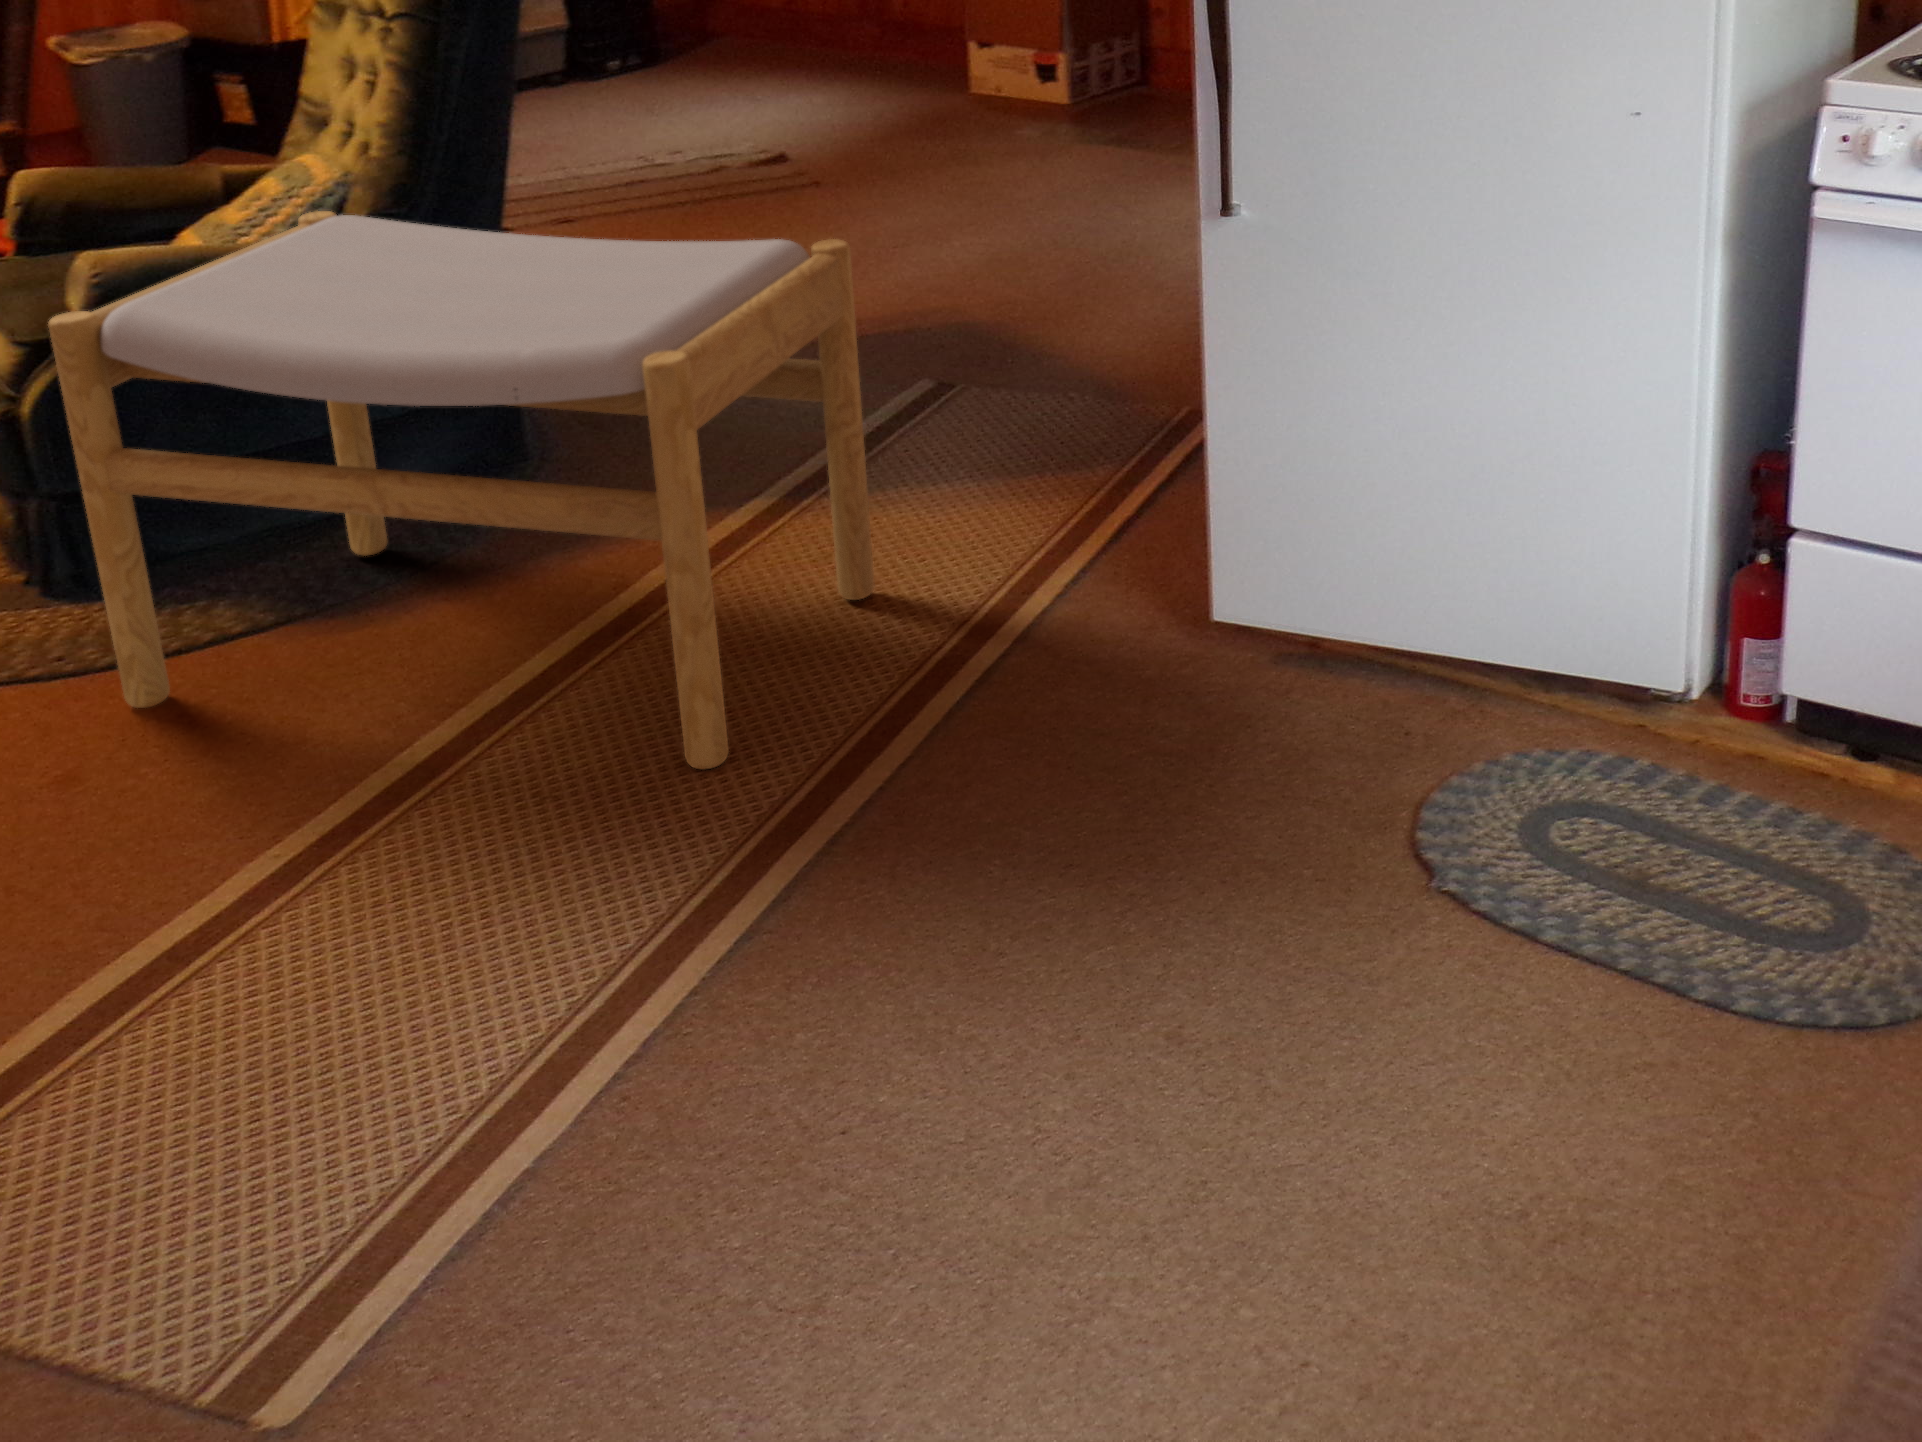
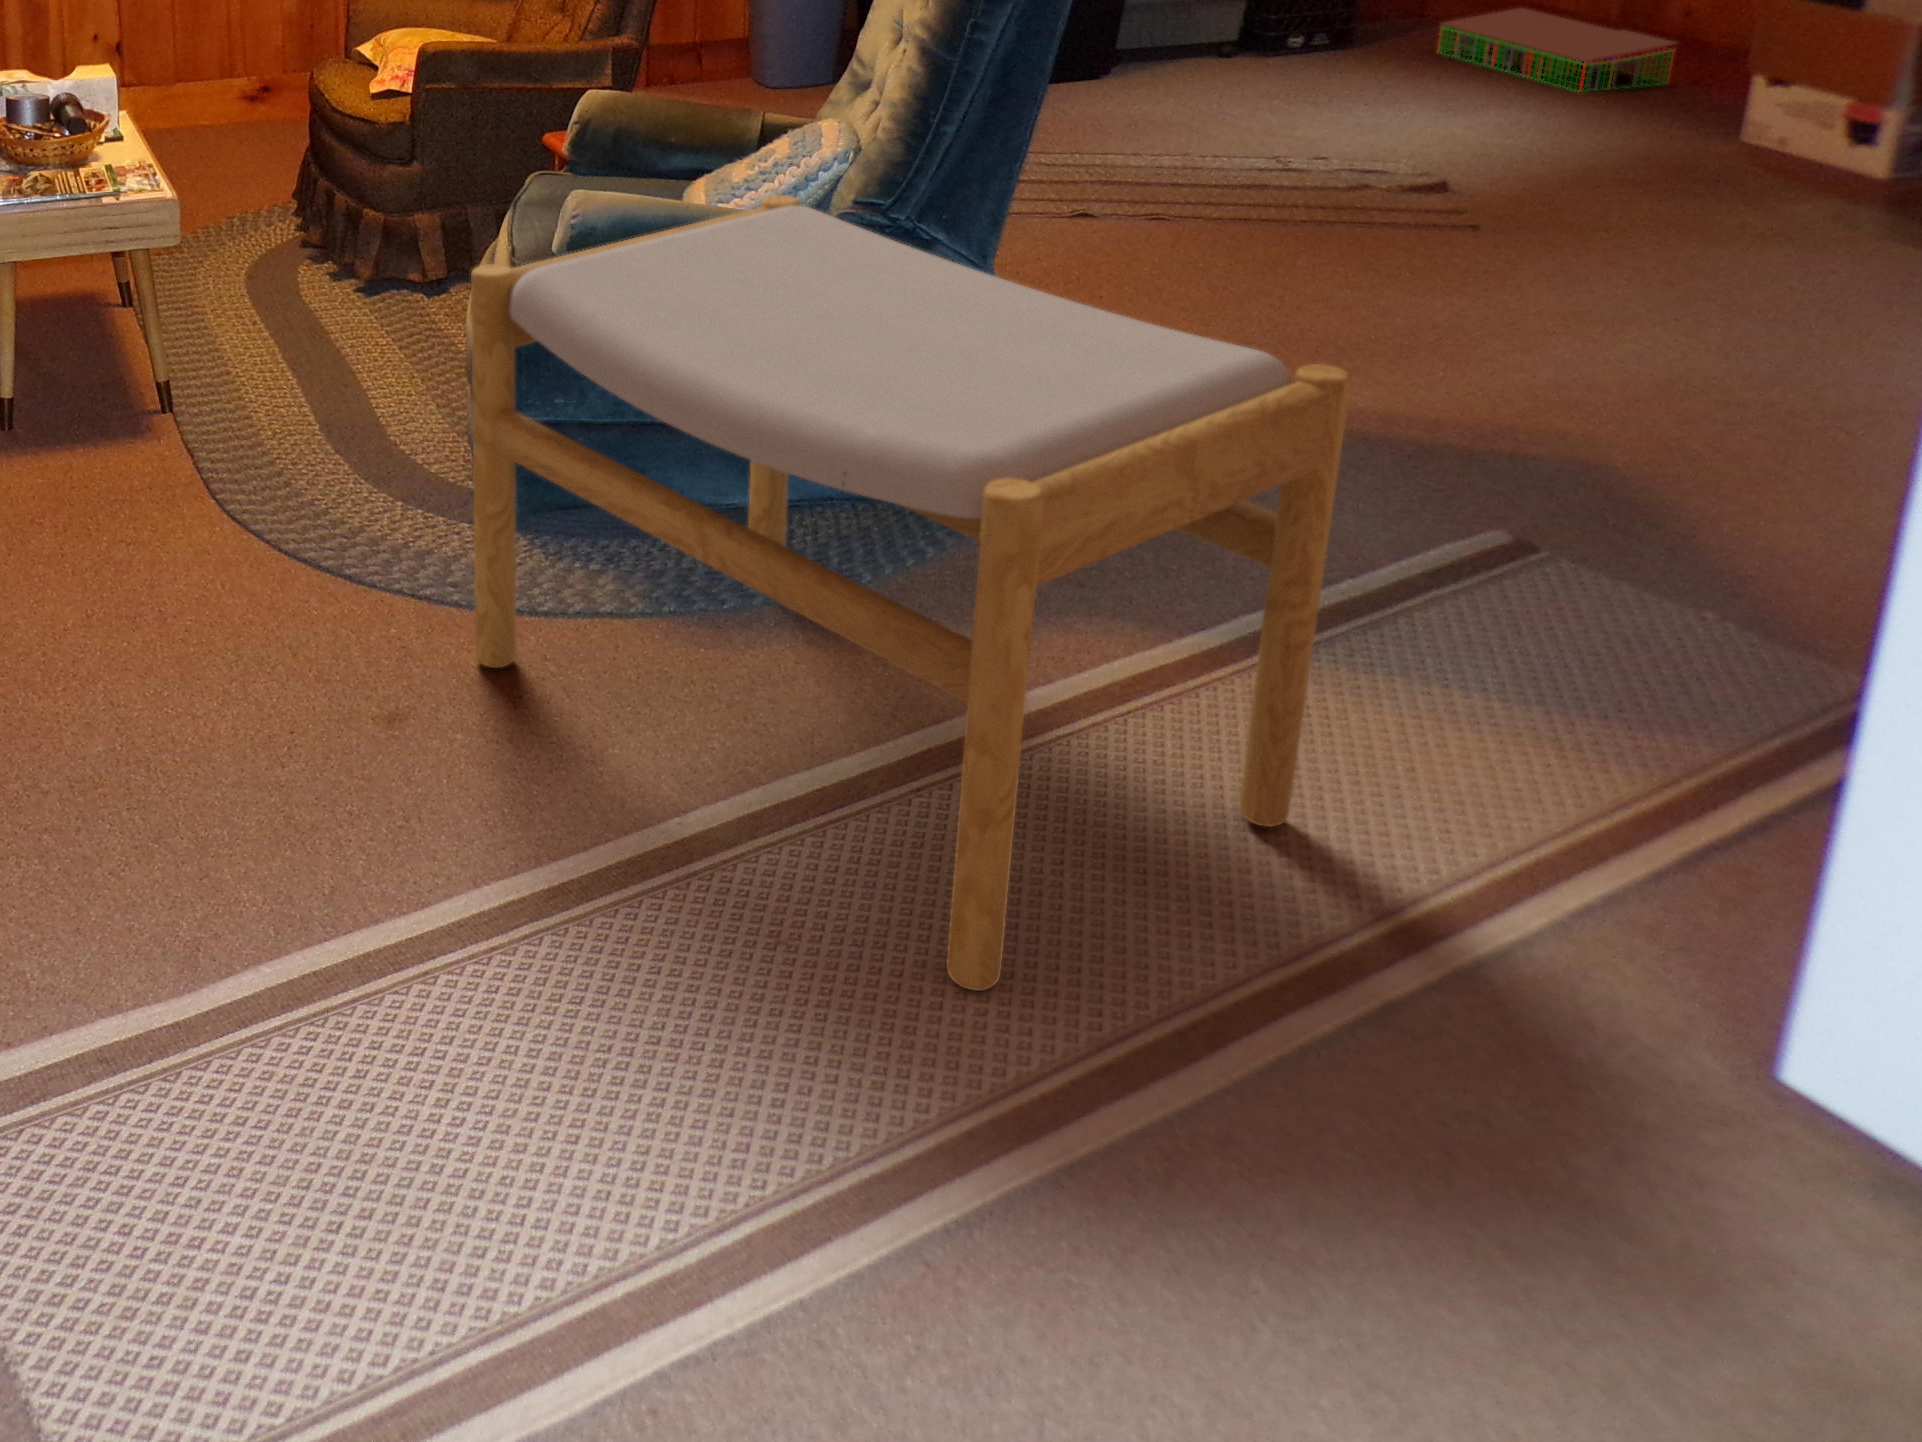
storage bin: none [725,15,904,74] -> present [1437,8,1676,91]

